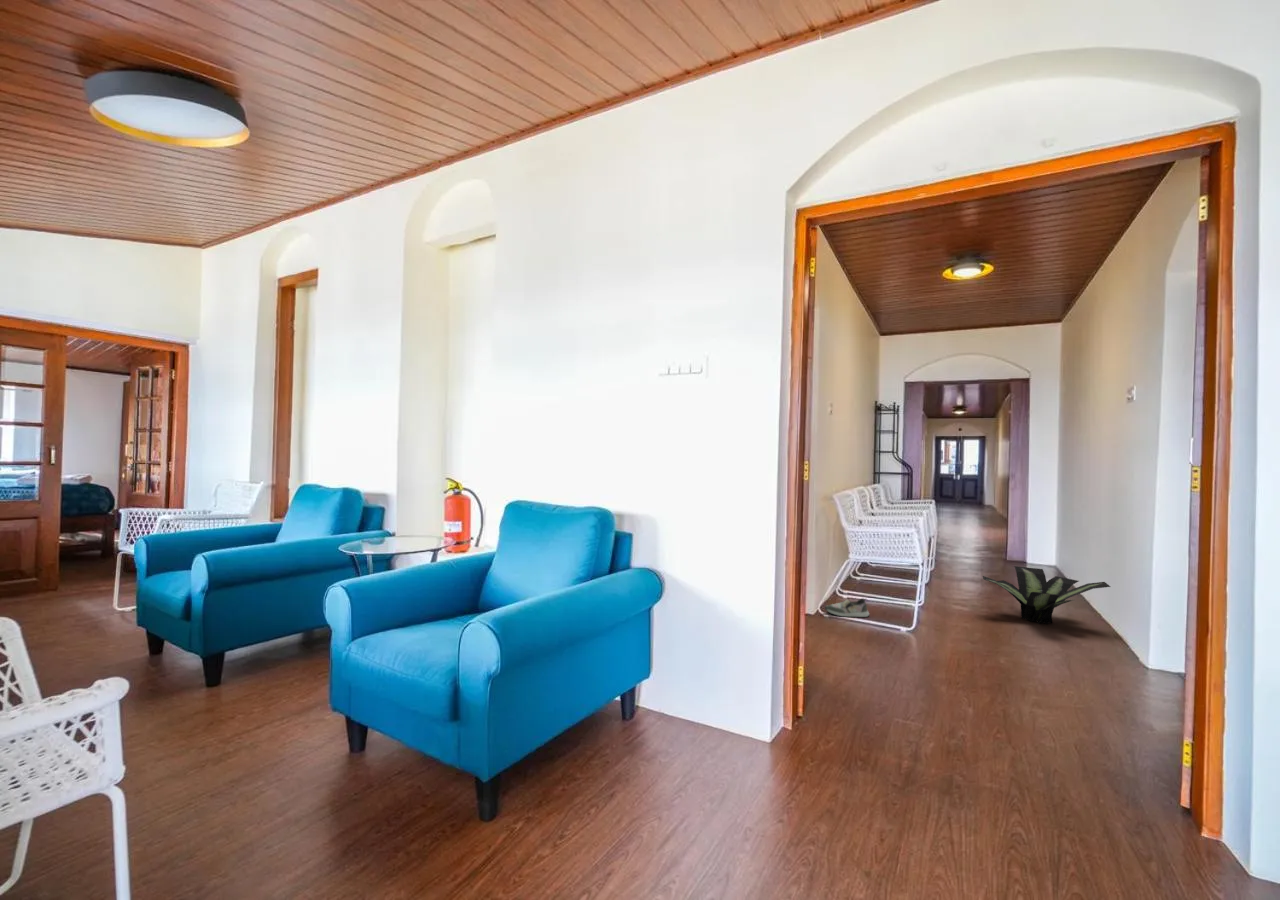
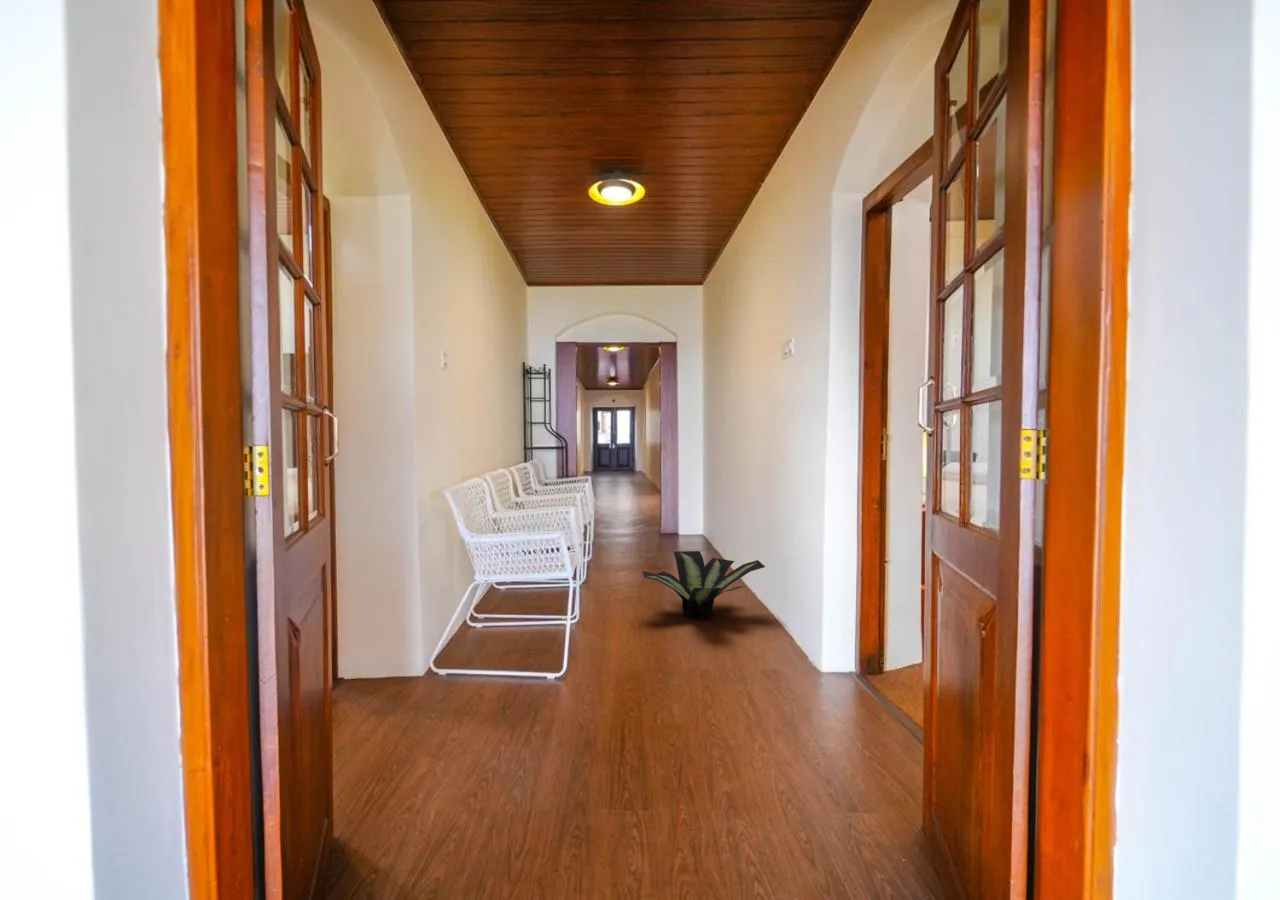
shoe: present [825,599,869,617] -> none [442,635,507,671]

